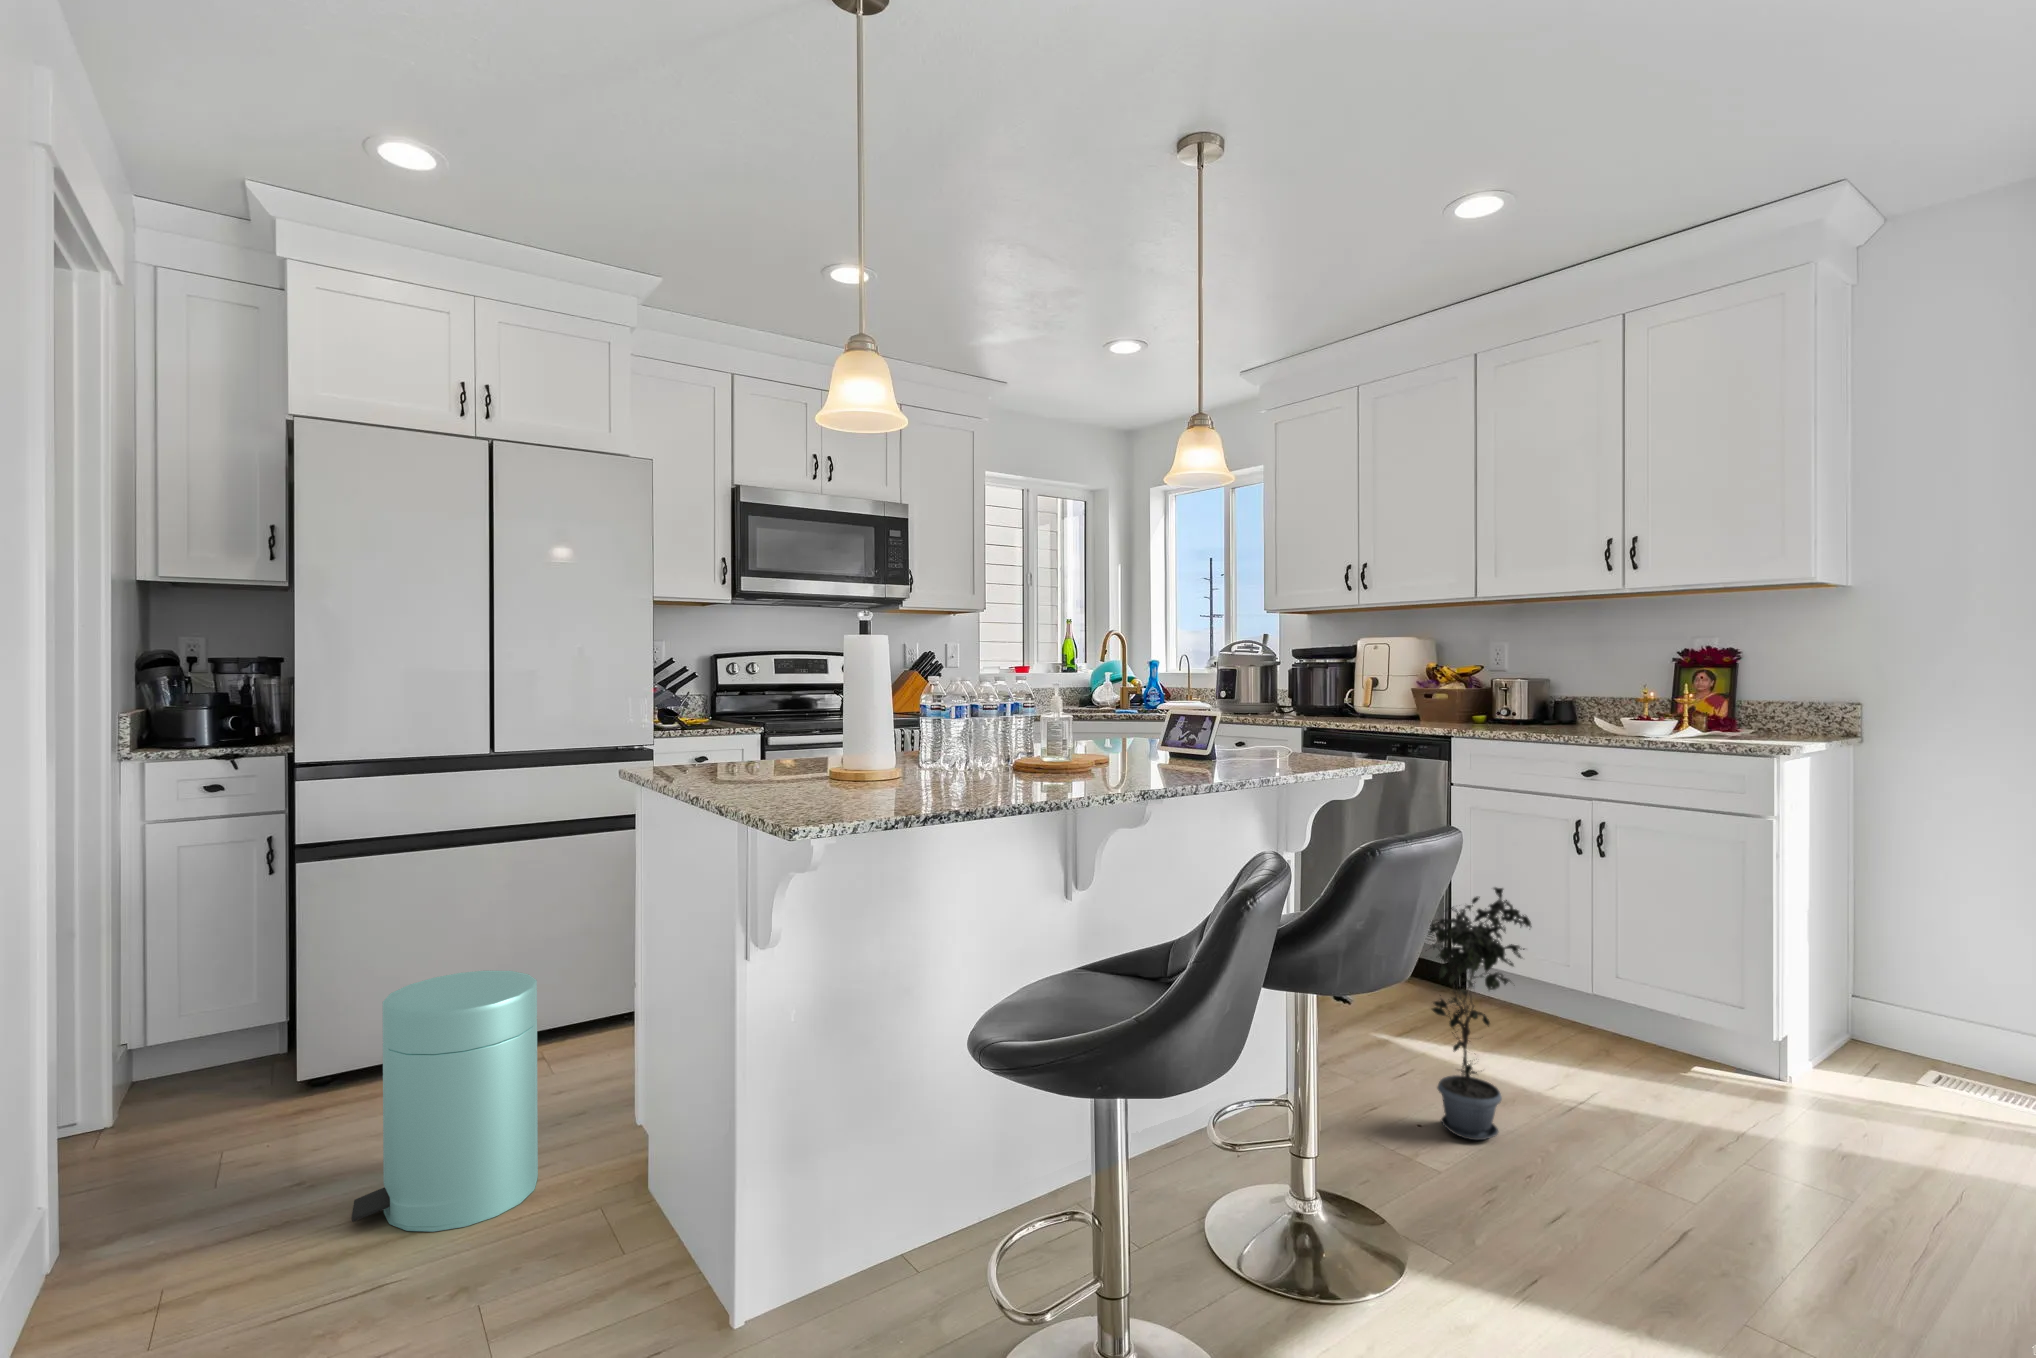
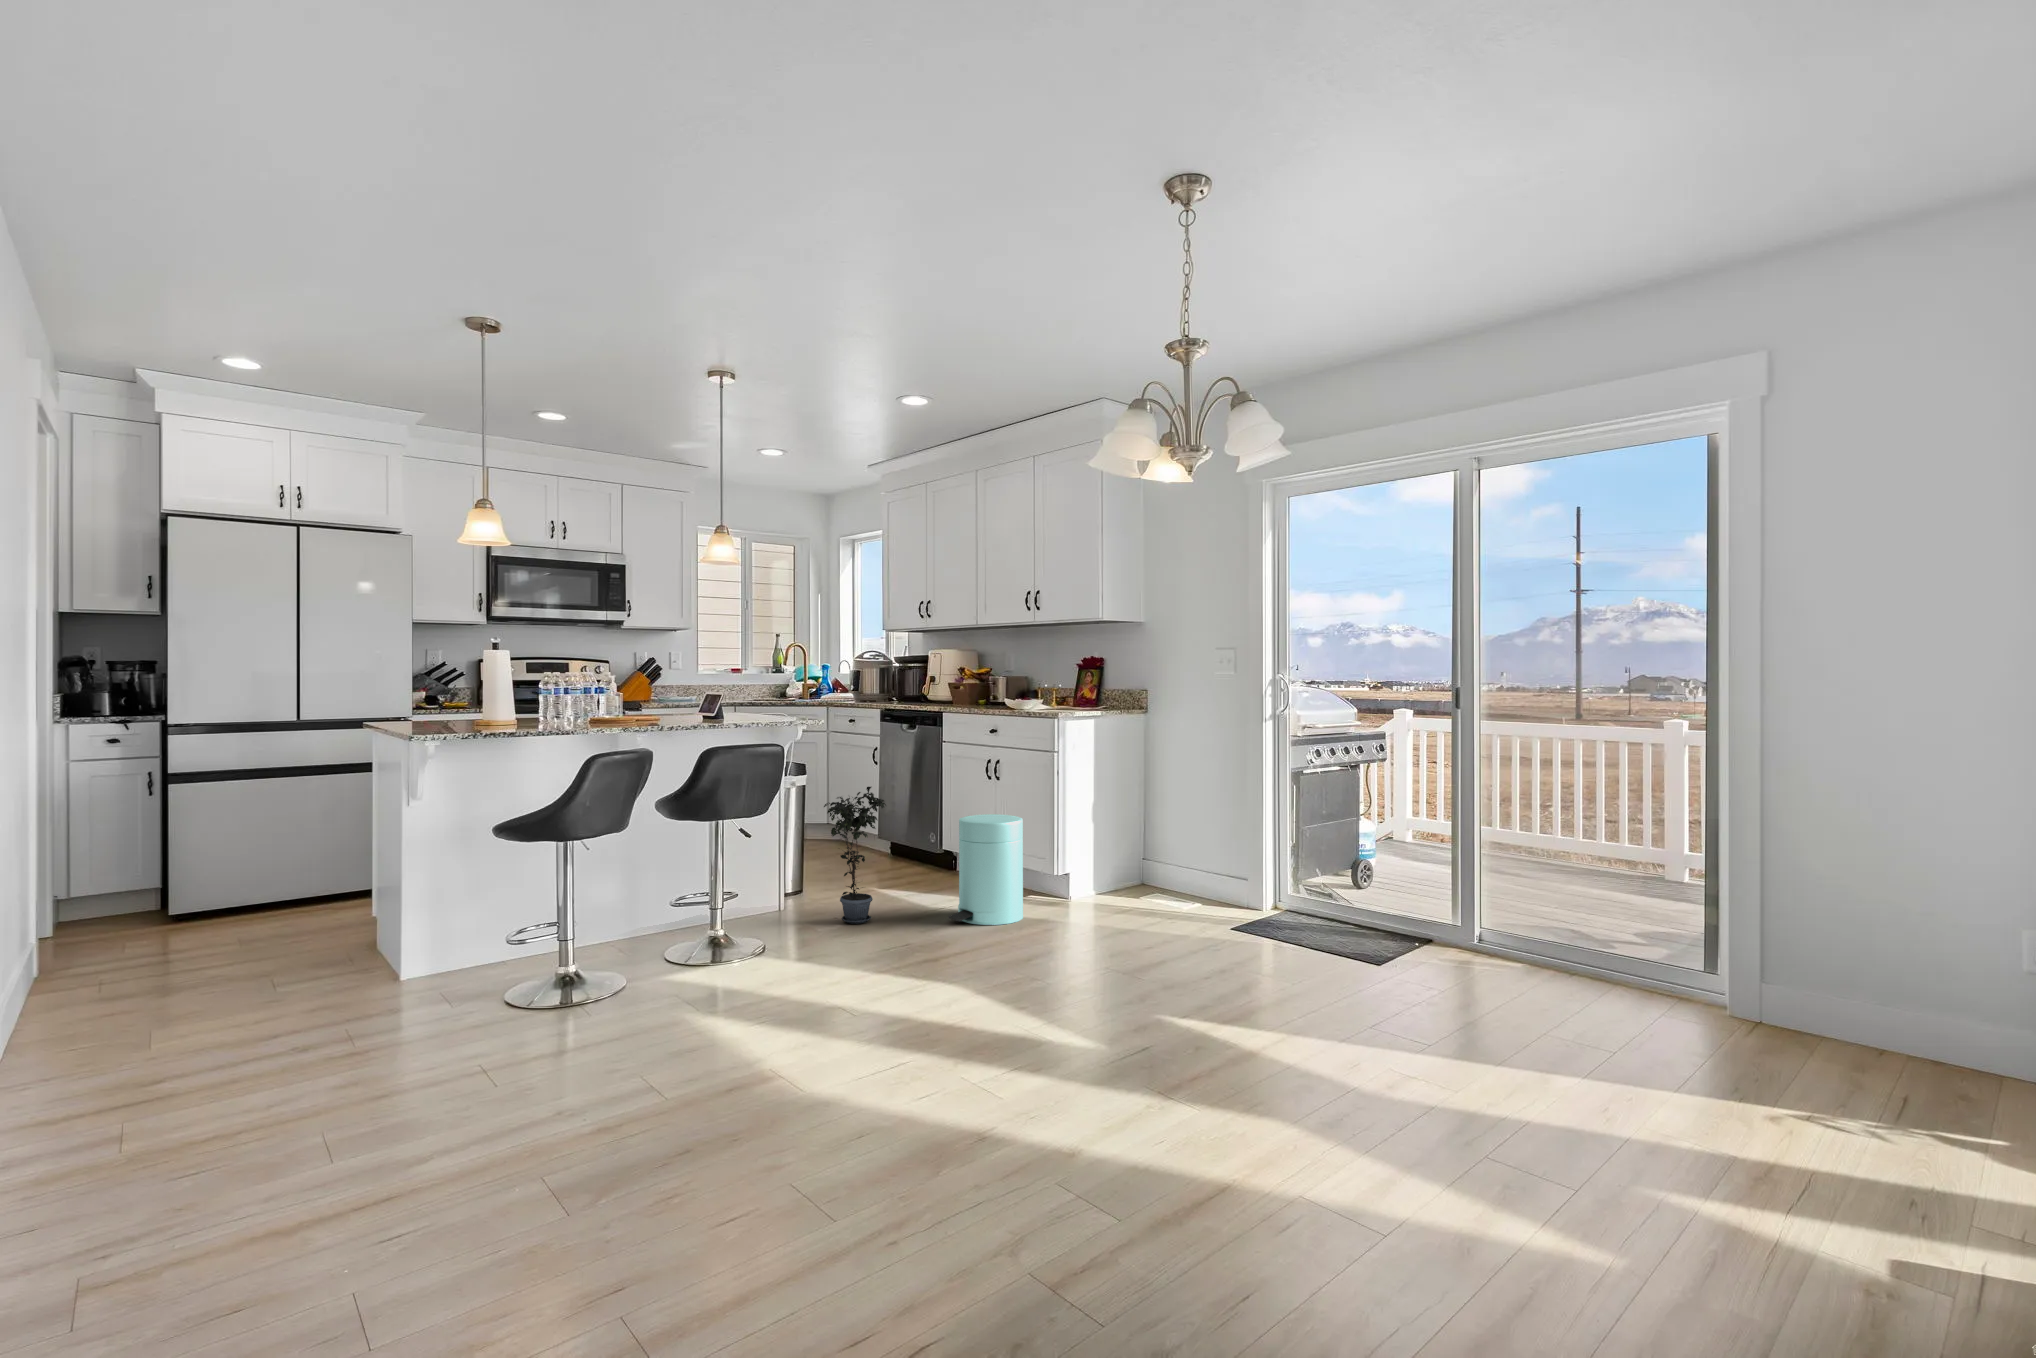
trash can: present [352,971,538,1232] -> present [948,814,1023,925]

